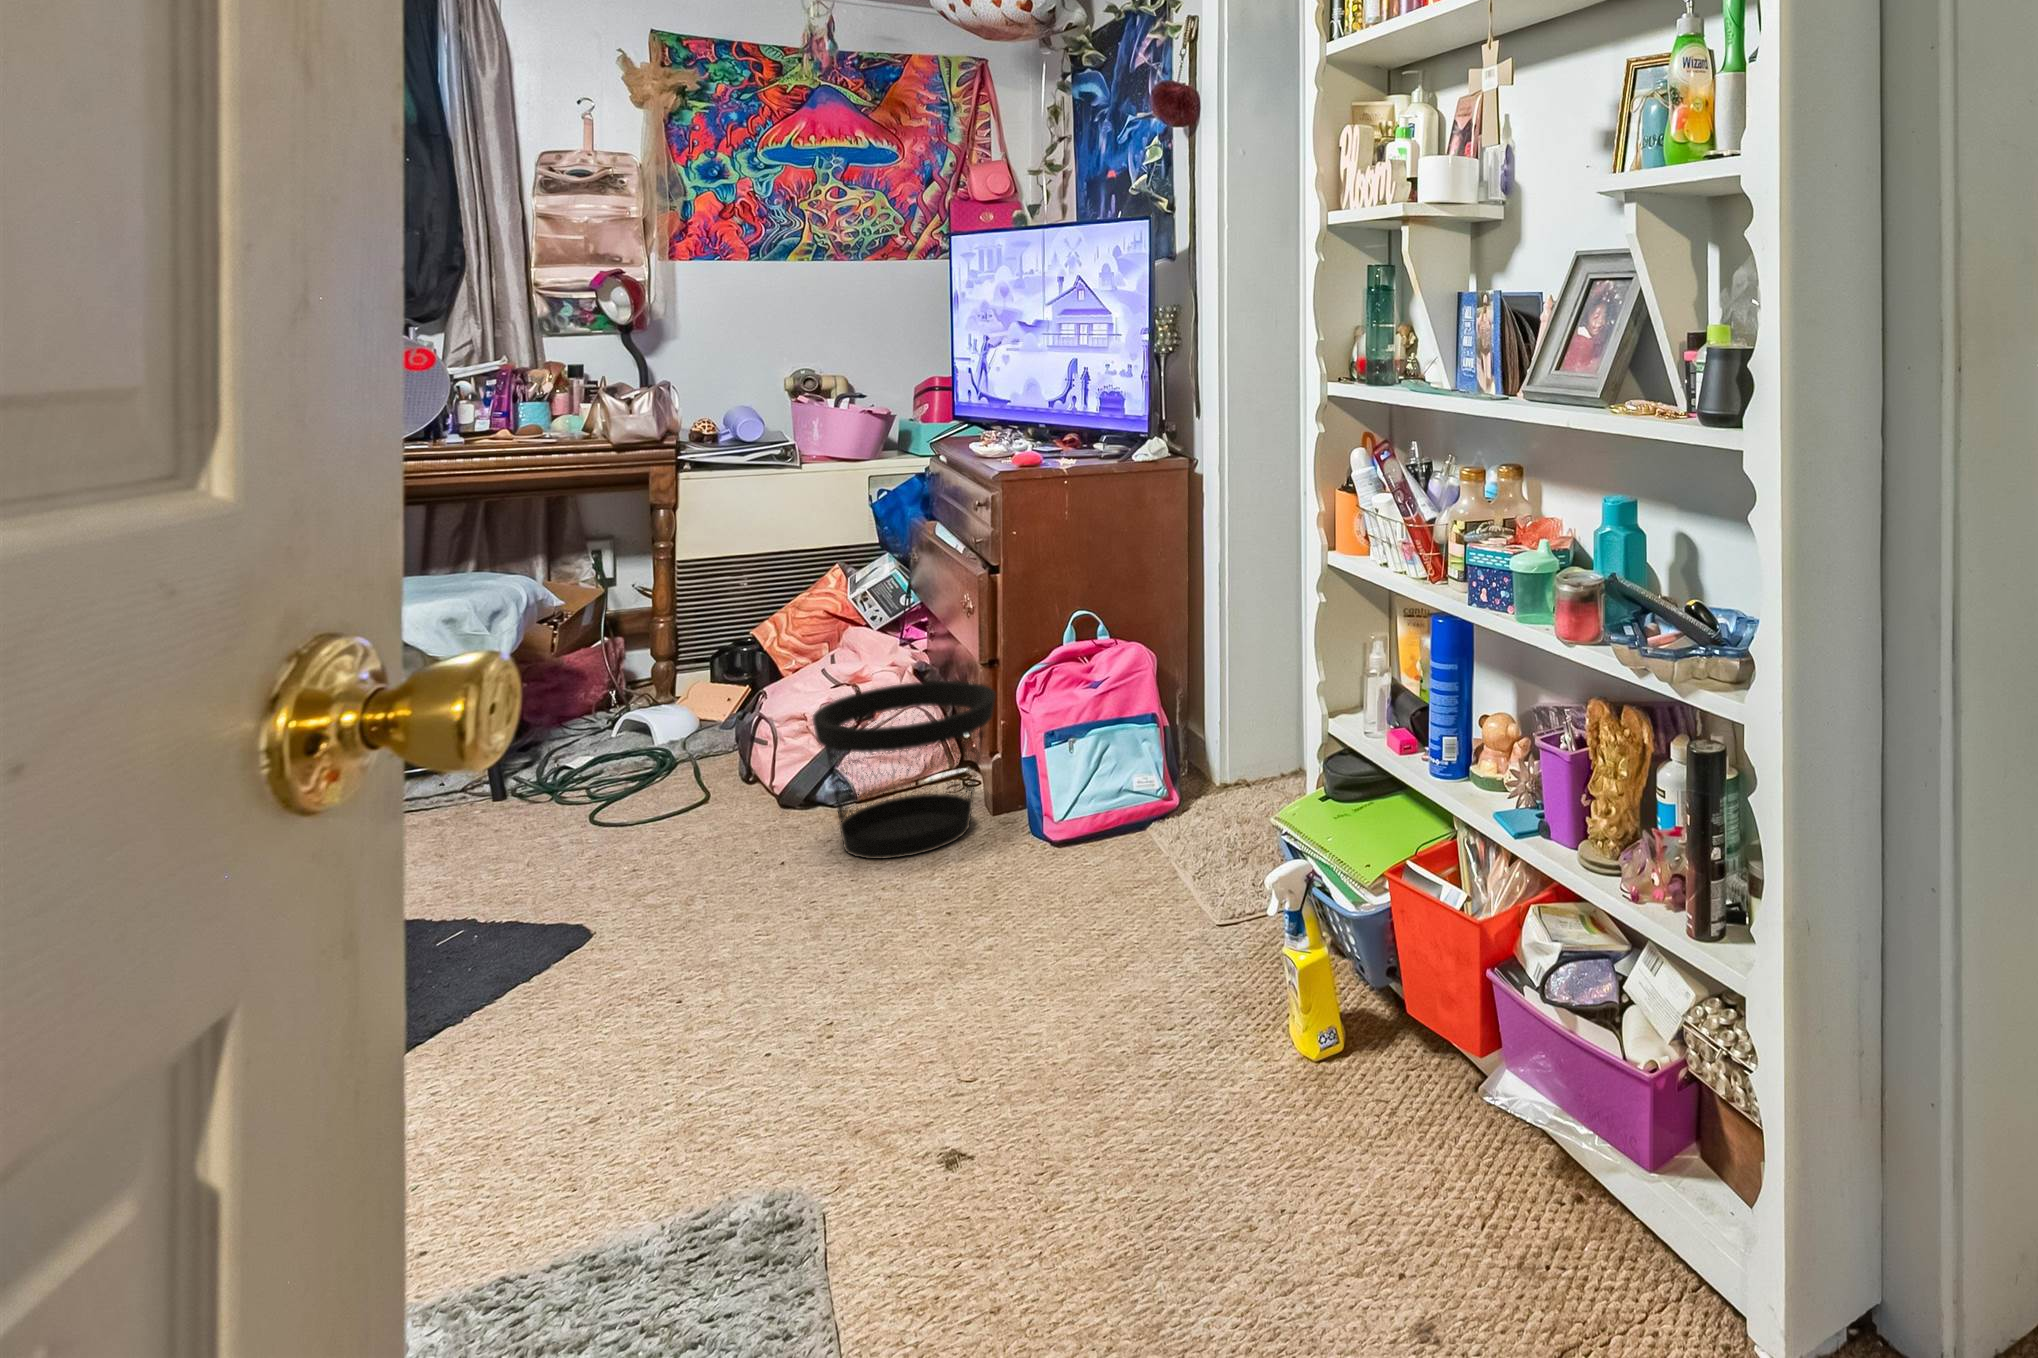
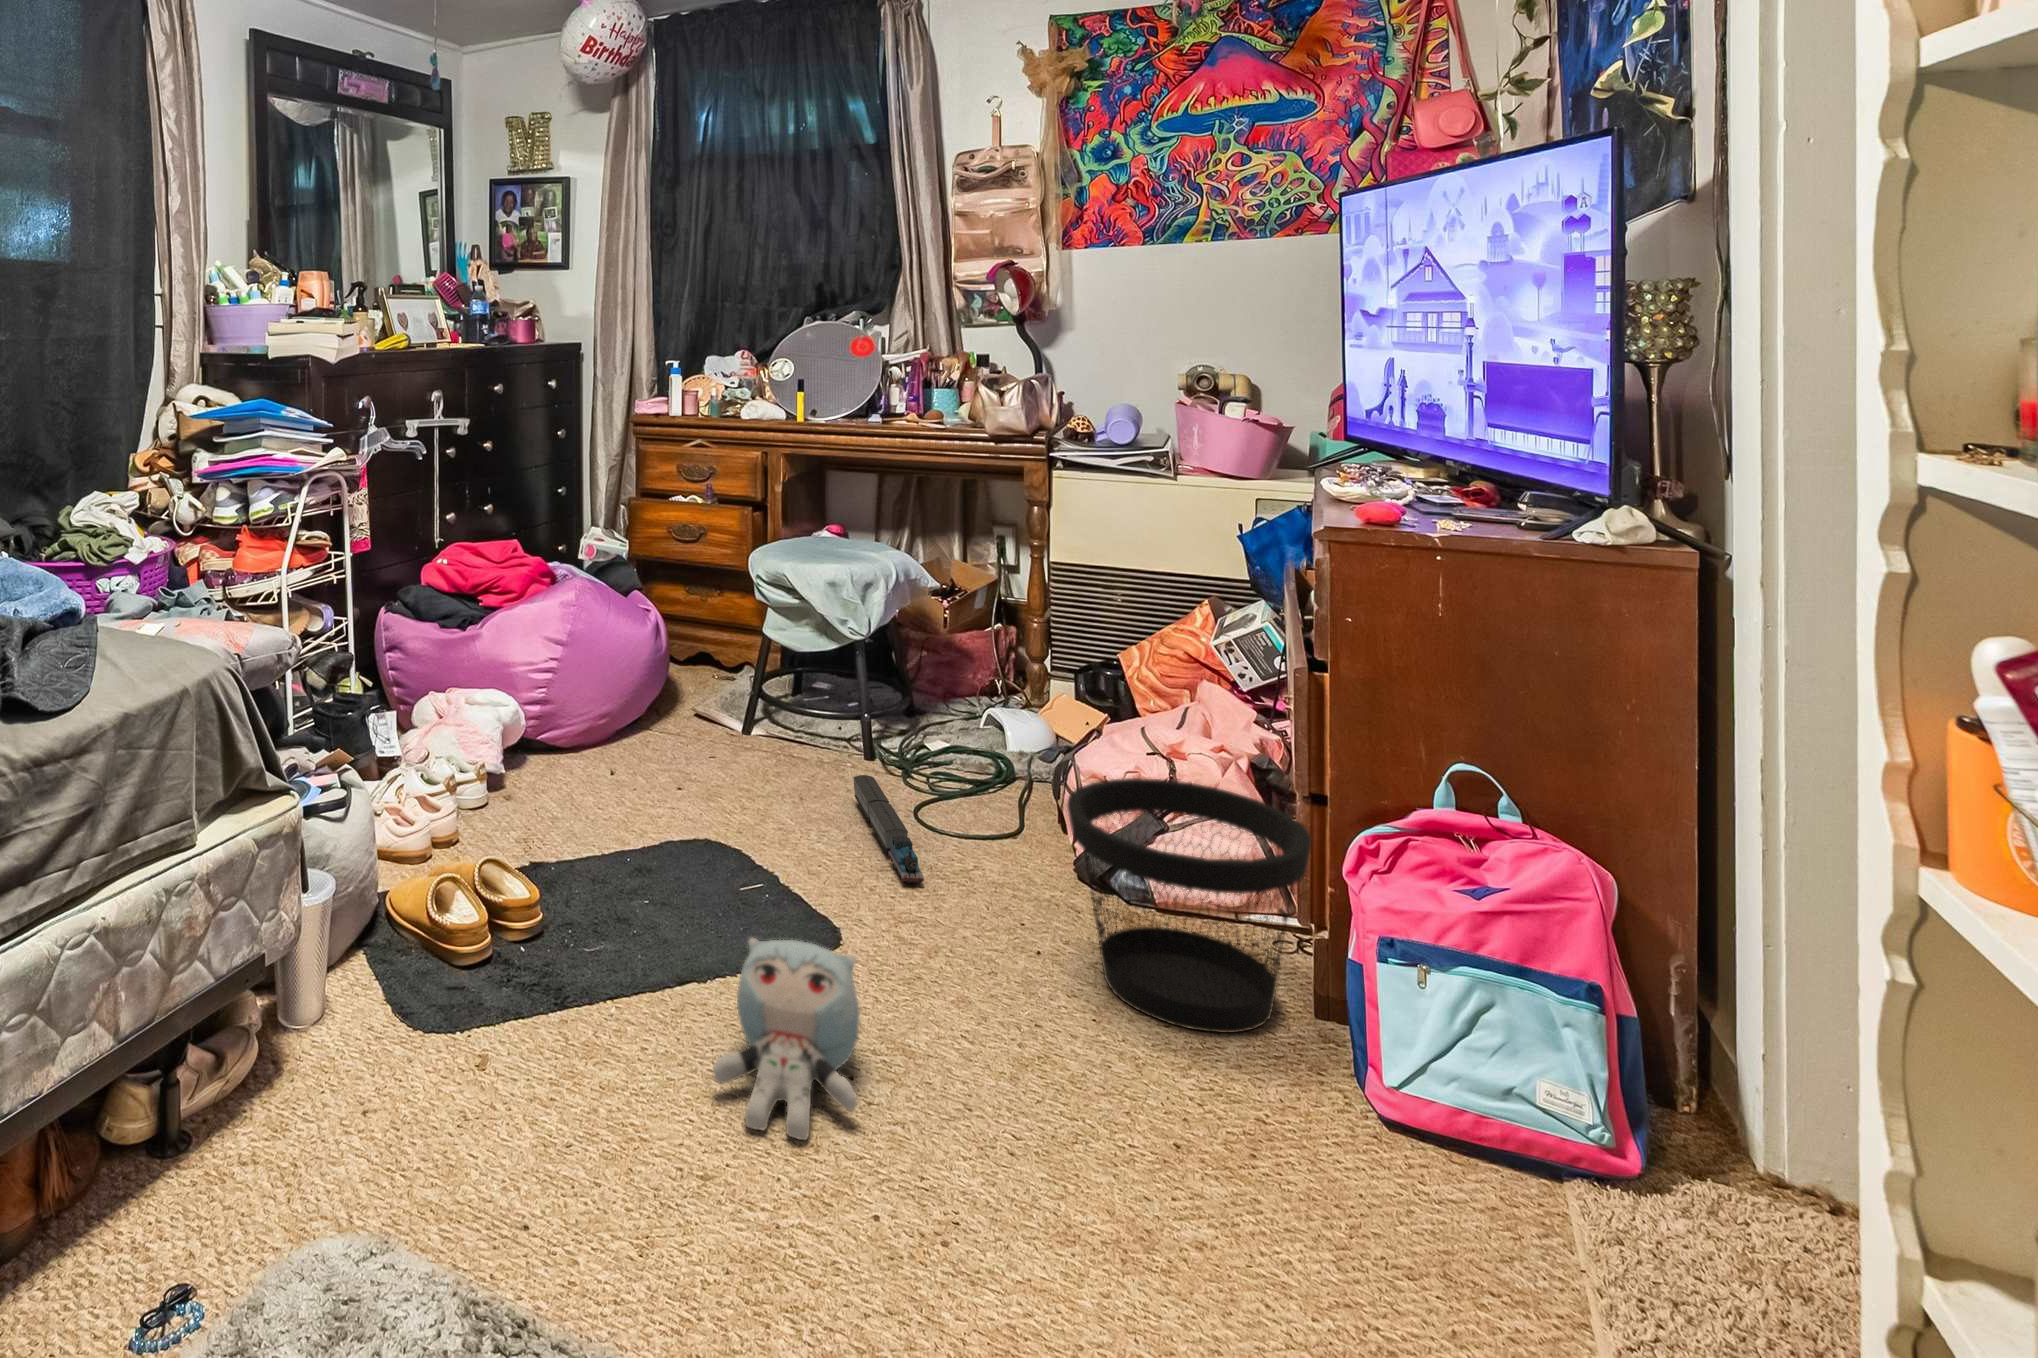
toy train: none [510,800,646,867] -> present [853,775,924,883]
plush toy: none [554,892,717,1064] -> present [713,938,860,1140]

